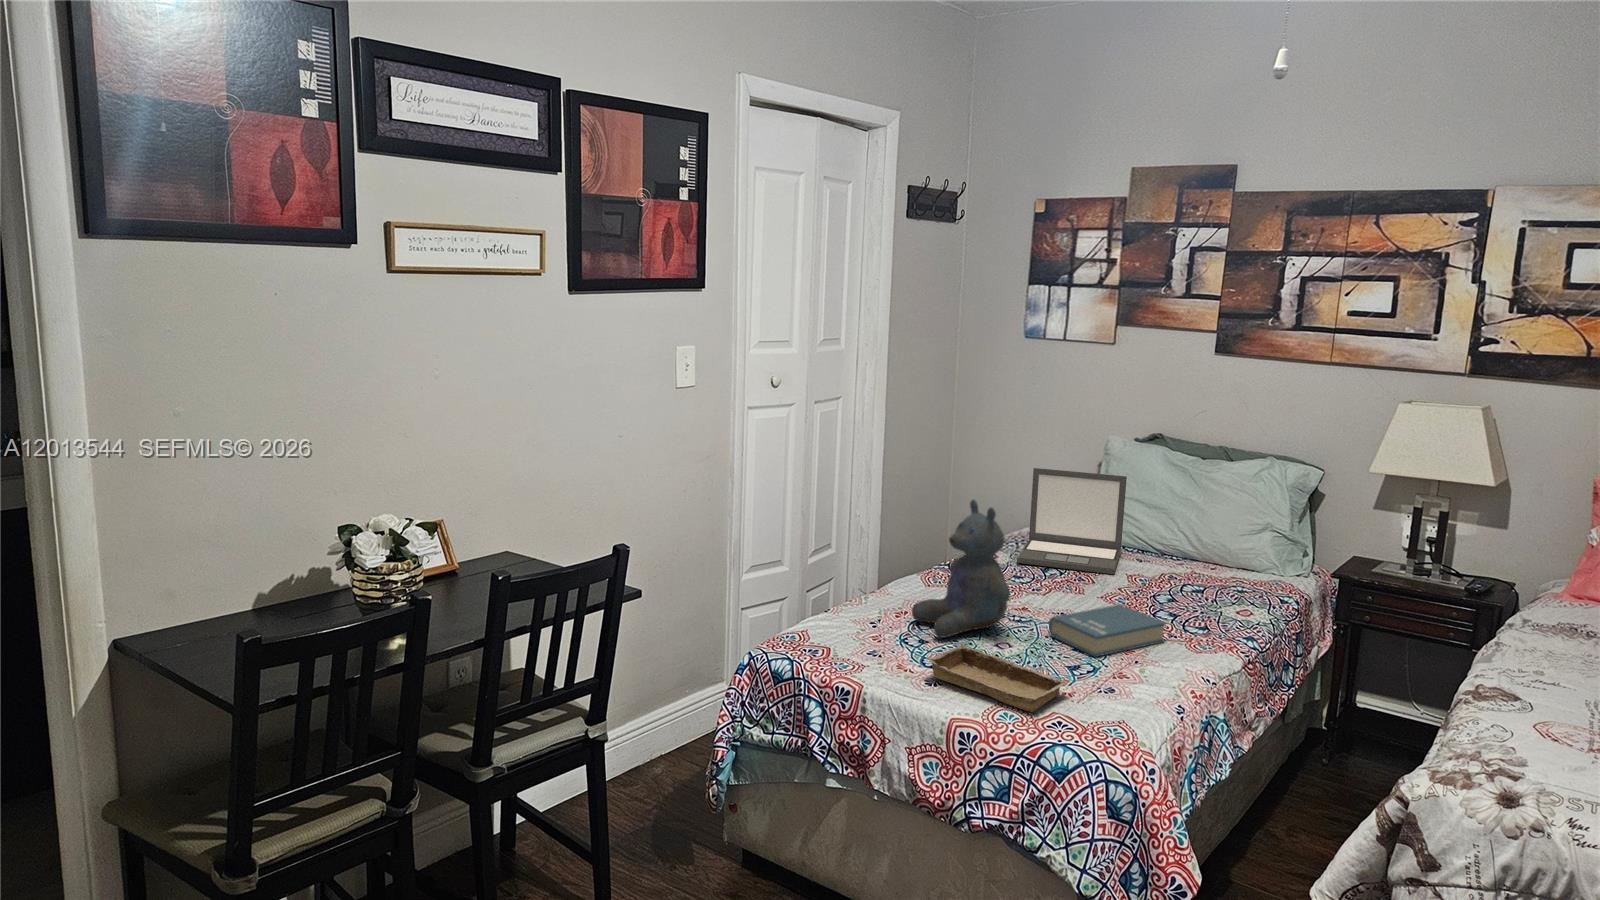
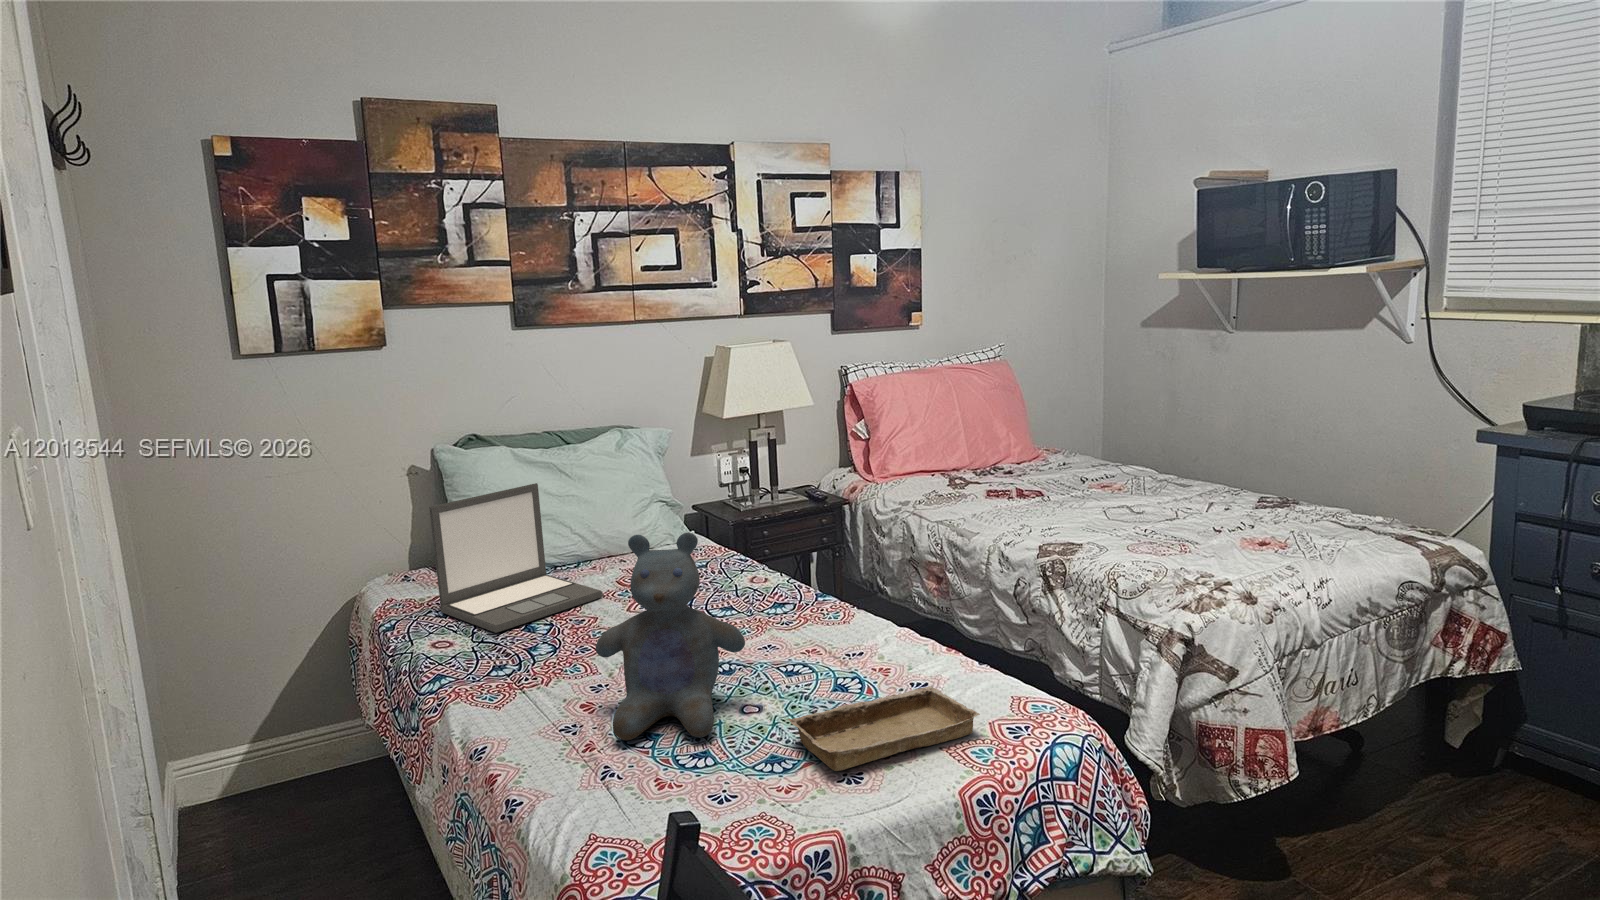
book: present [1049,605,1166,657] -> none [738,601,832,671]

